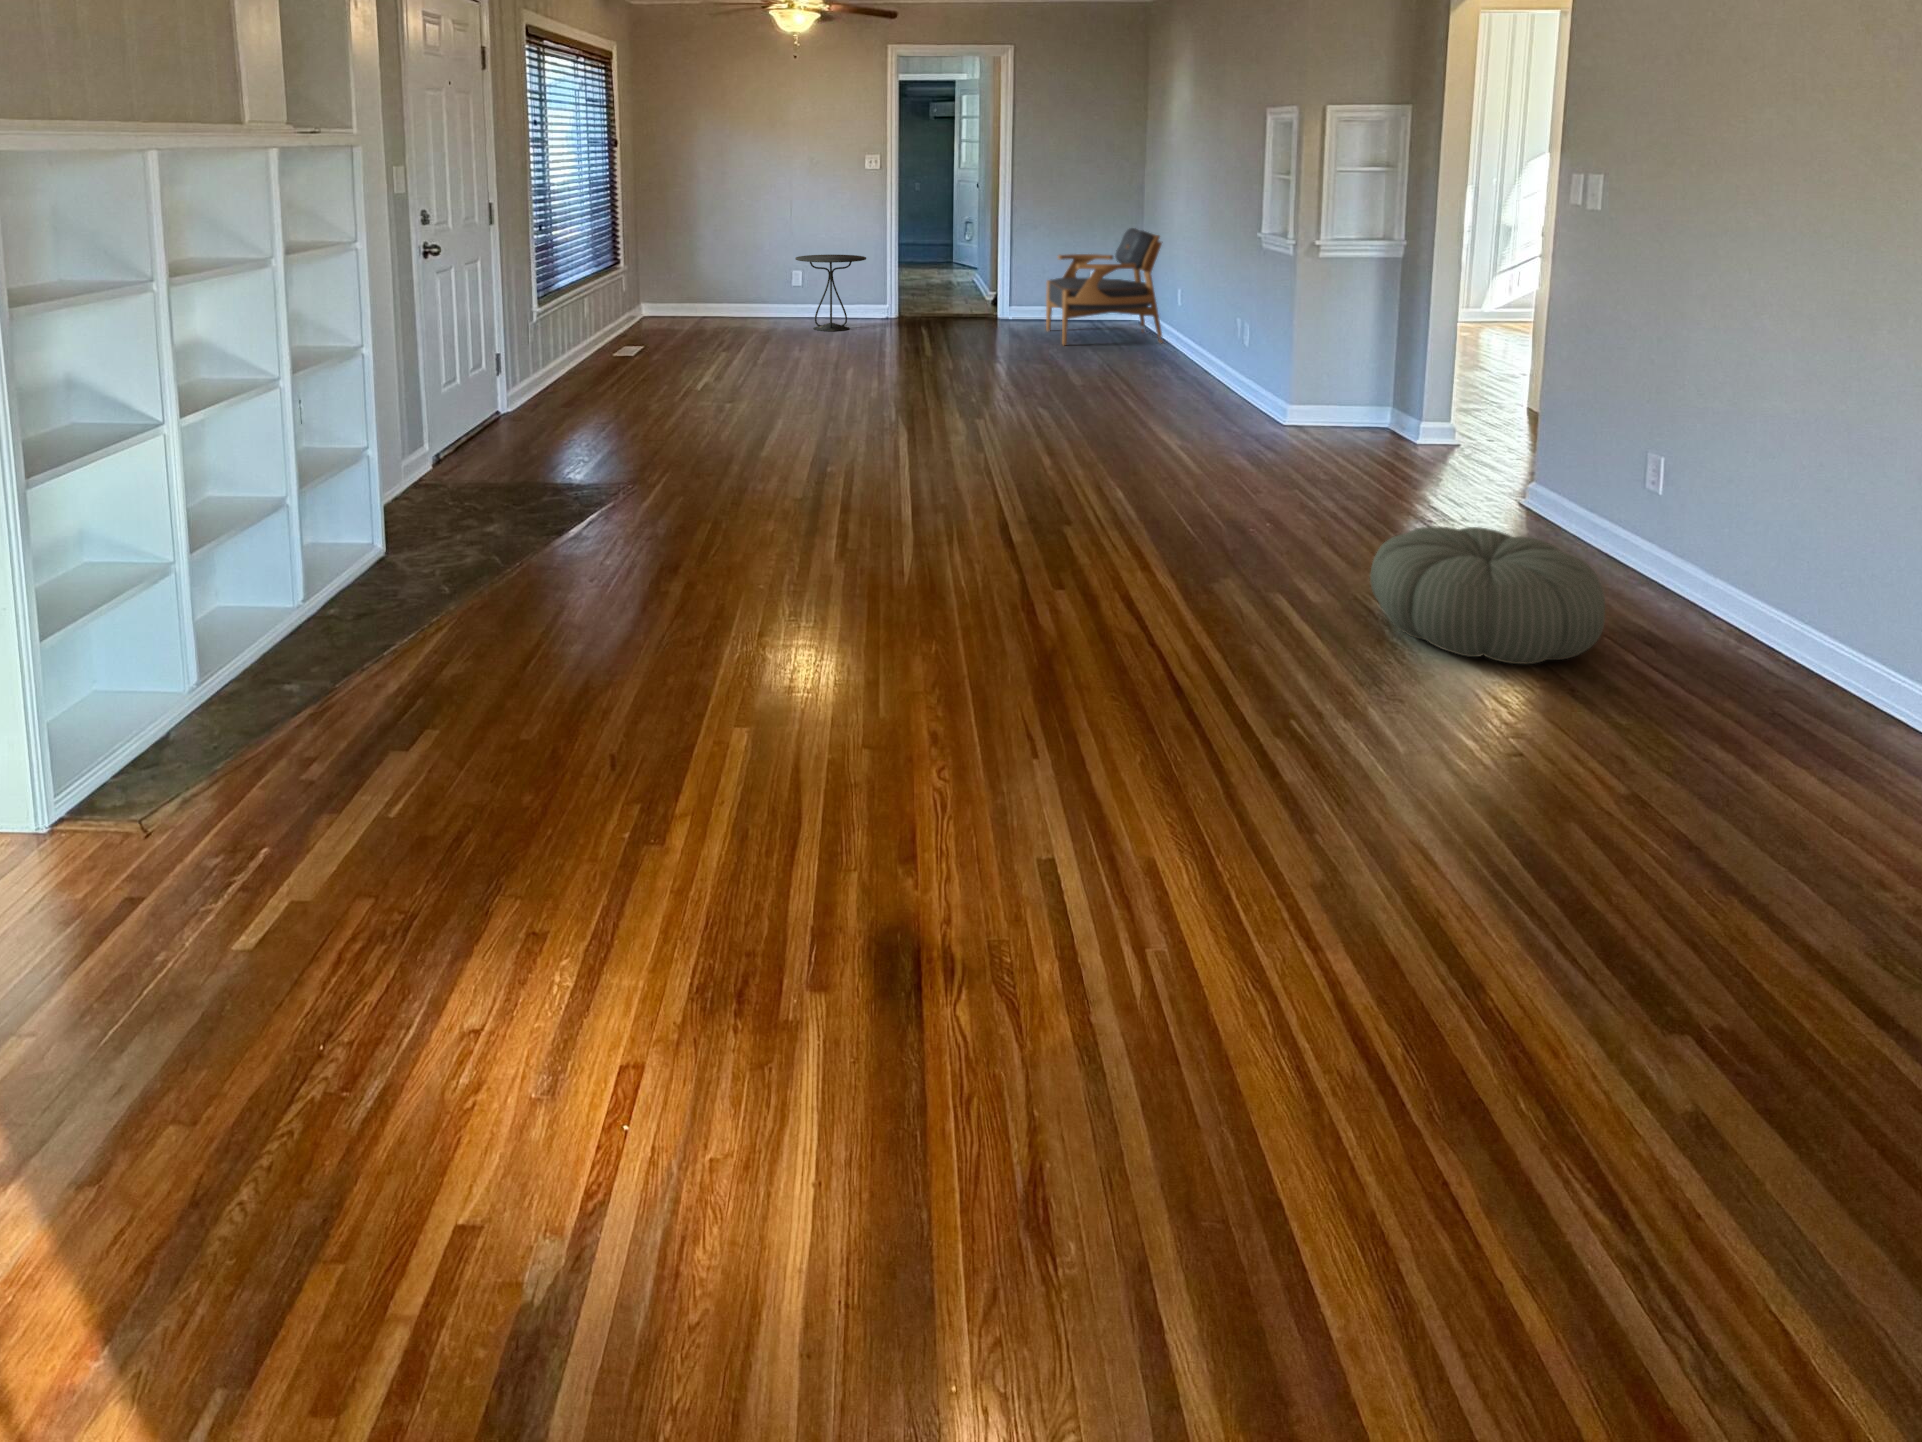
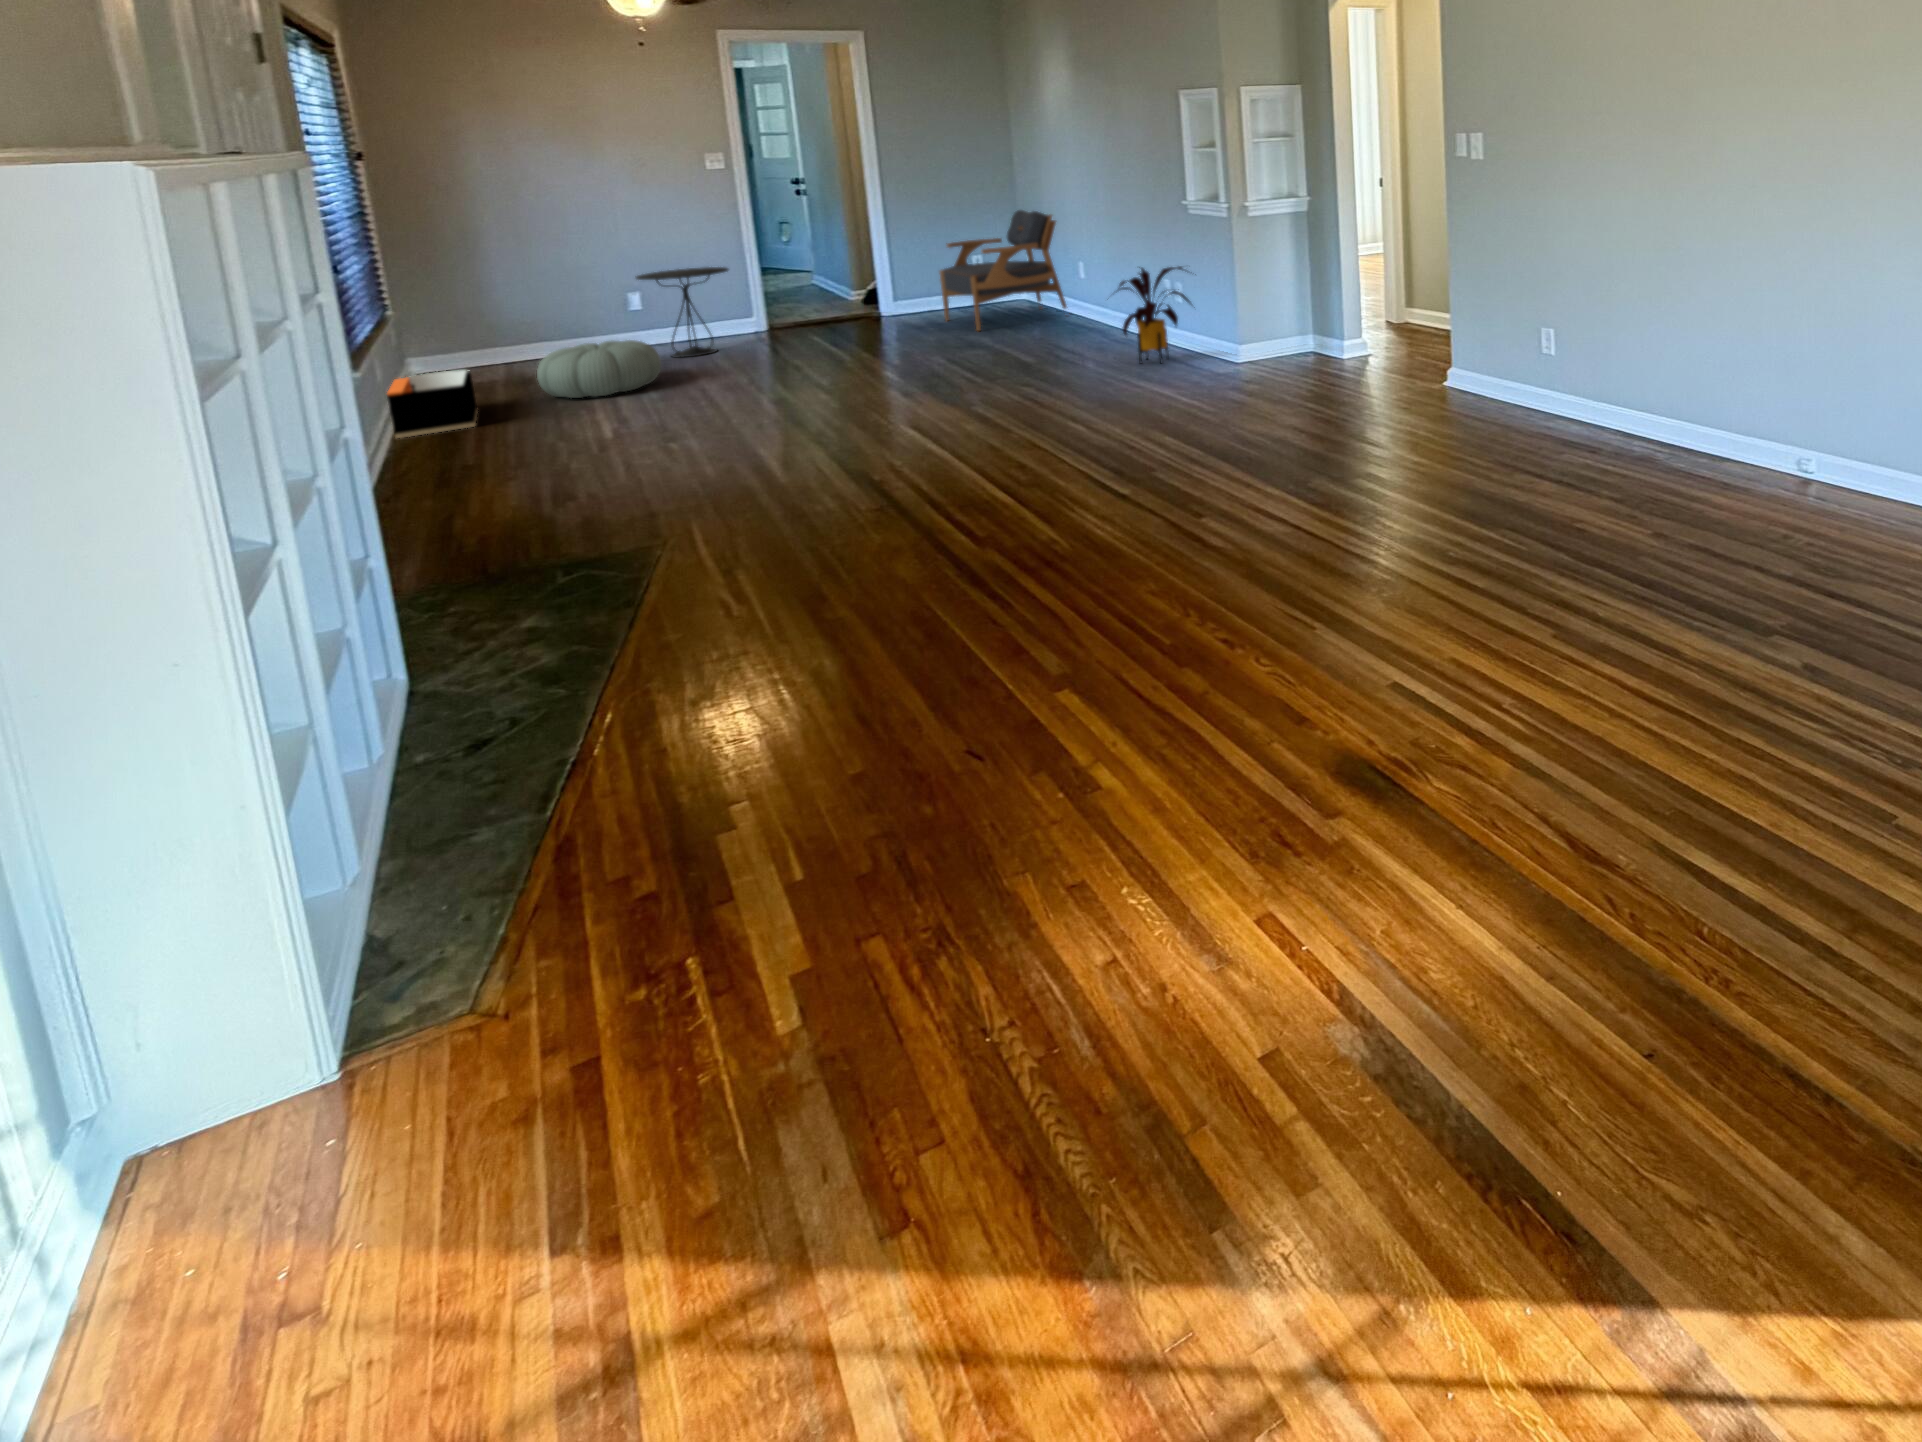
house plant: none [1154,300,1262,409] -> present [1118,266,1191,363]
storage bin: none [593,315,658,362] -> present [387,370,478,438]
pouf: present [1370,527,1605,664] -> present [537,340,661,398]

